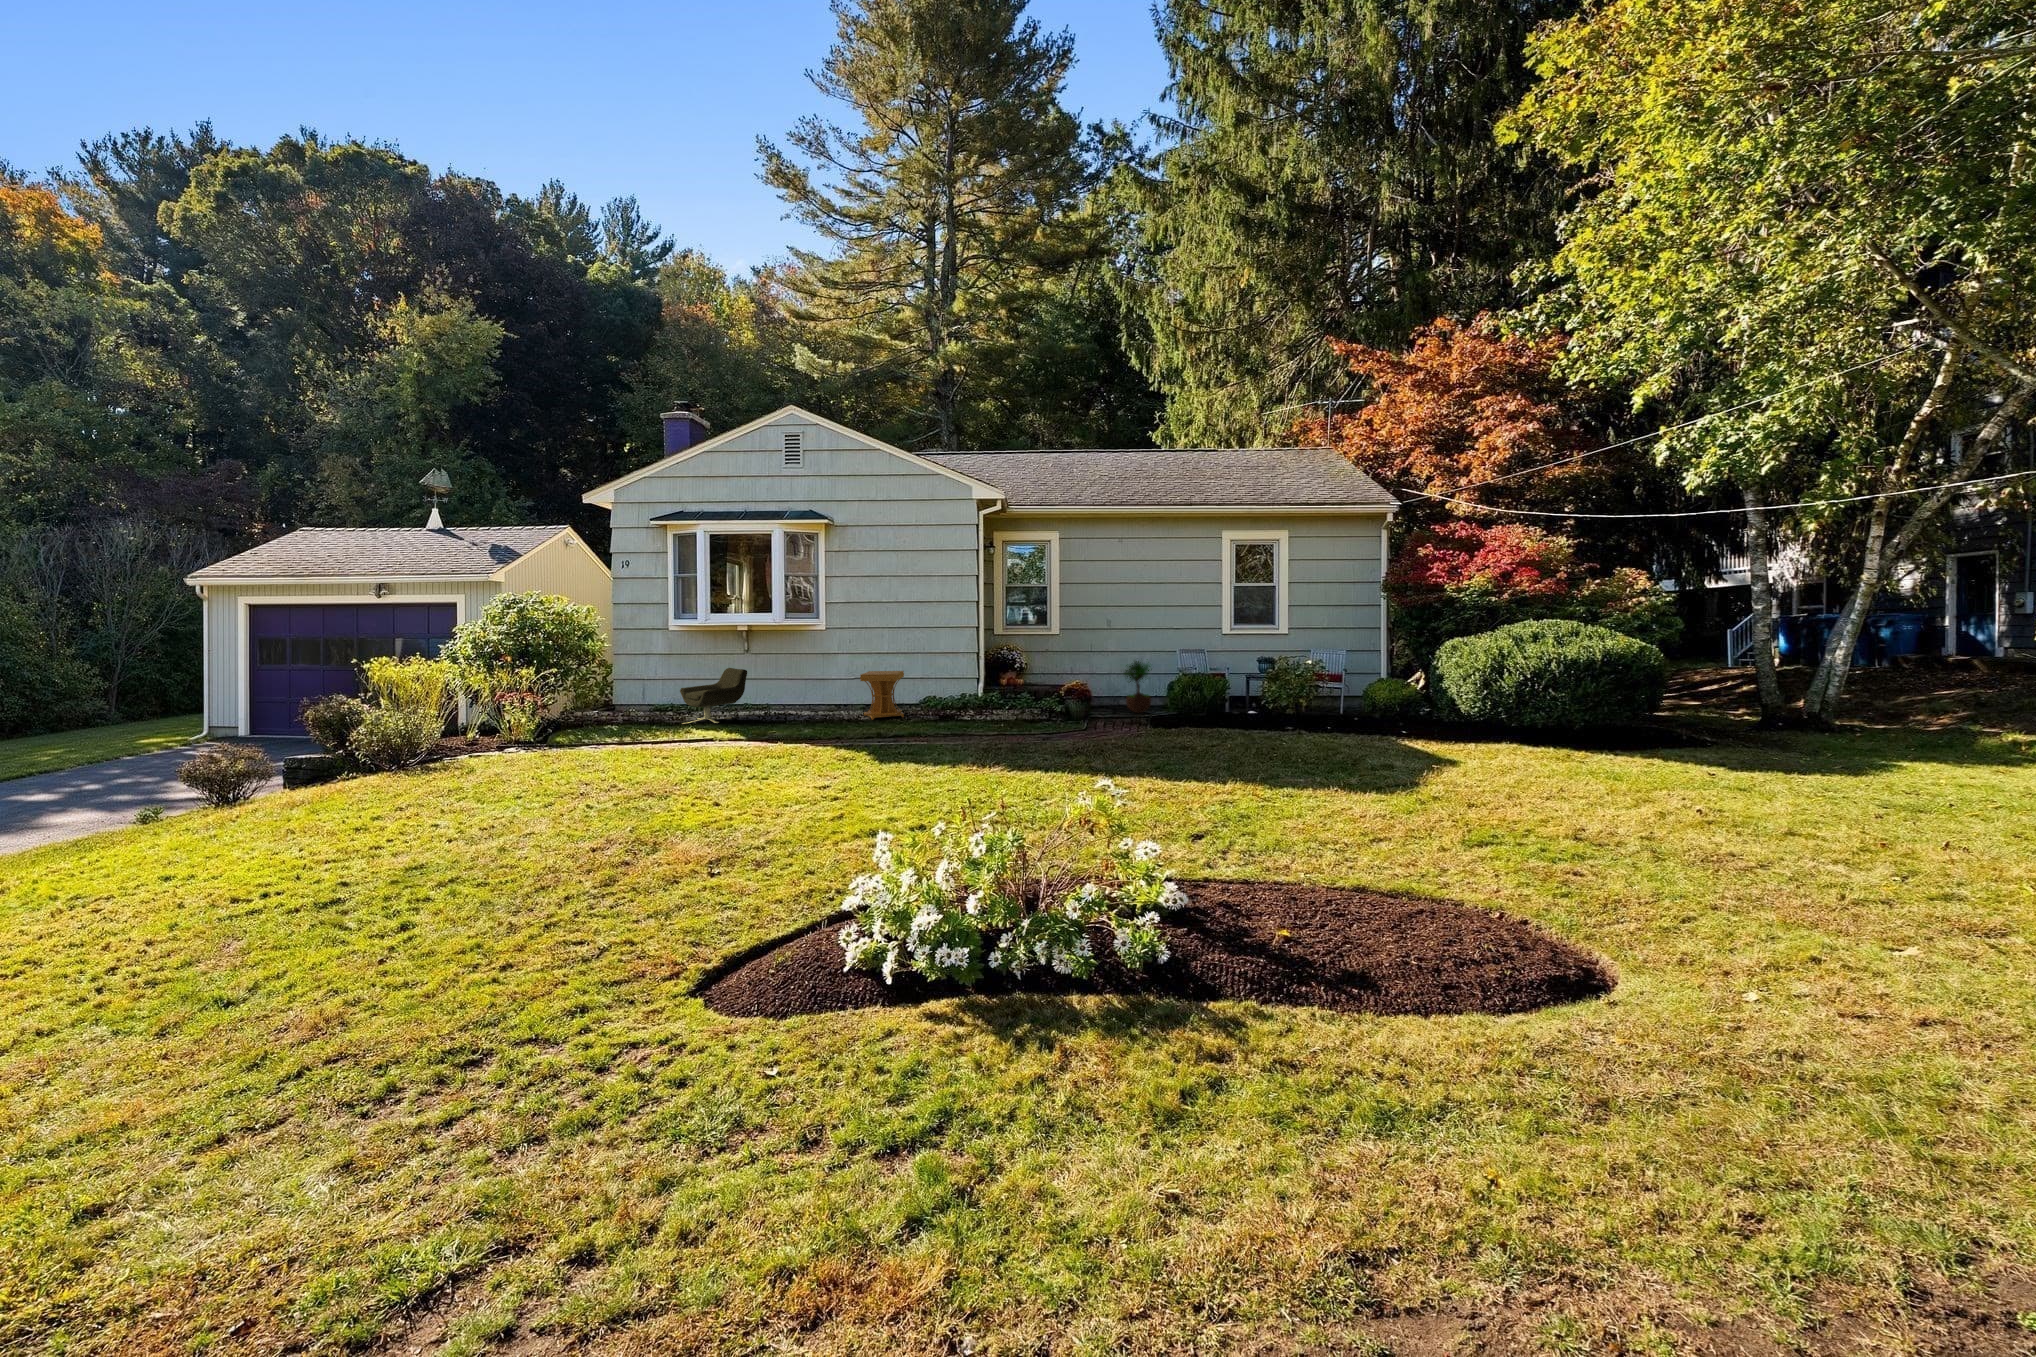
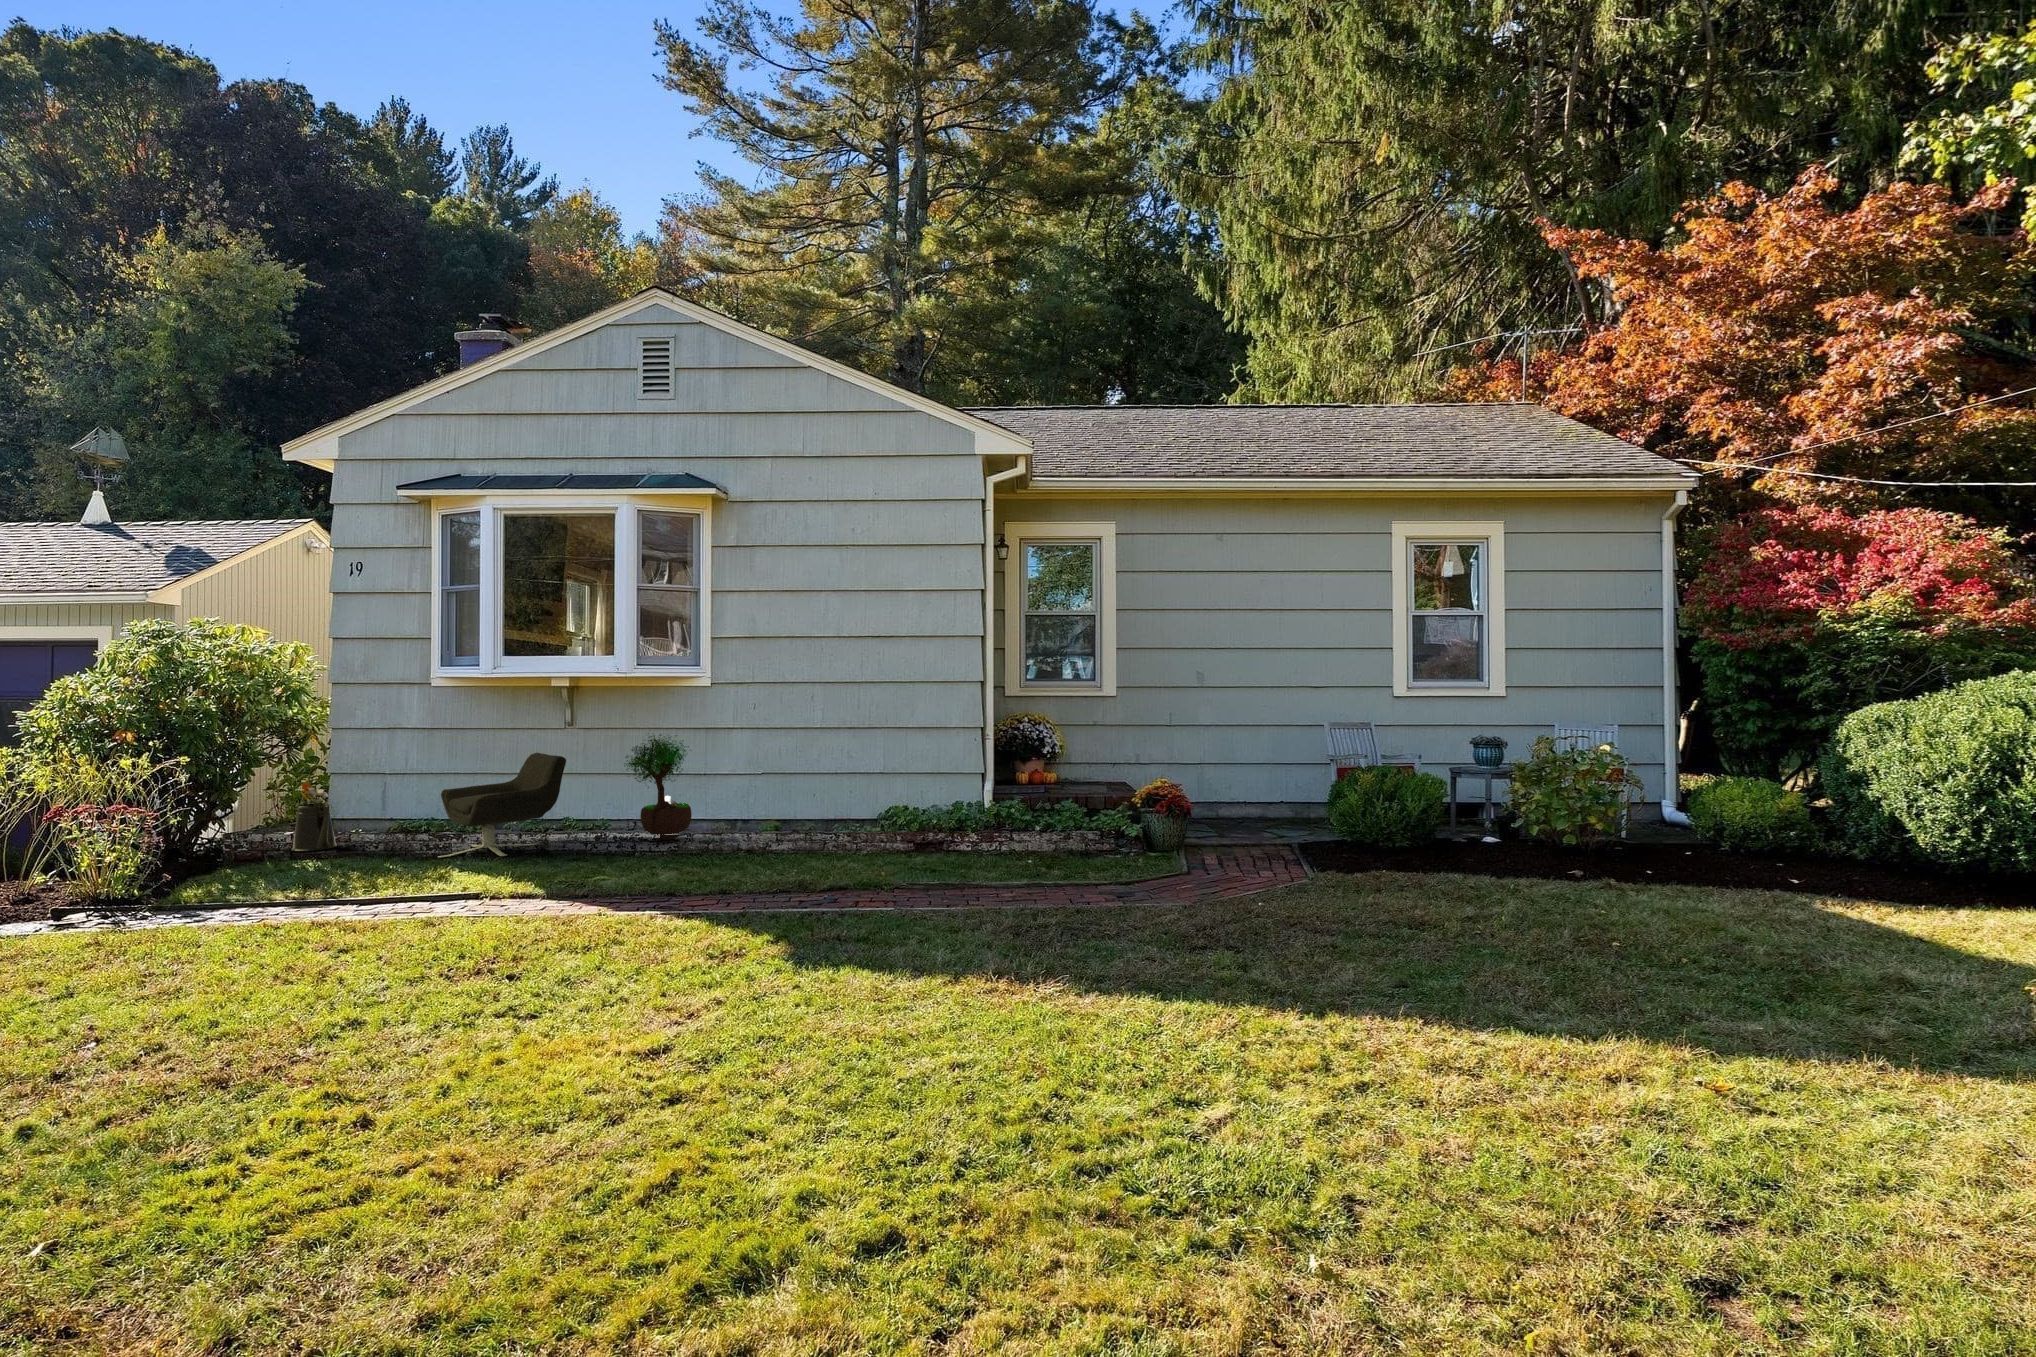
potted tree: present [1124,661,1152,713] -> present [624,733,692,840]
side table: present [860,671,904,720] -> none [771,759,851,850]
watering can: none [601,684,624,721] -> present [292,782,337,851]

